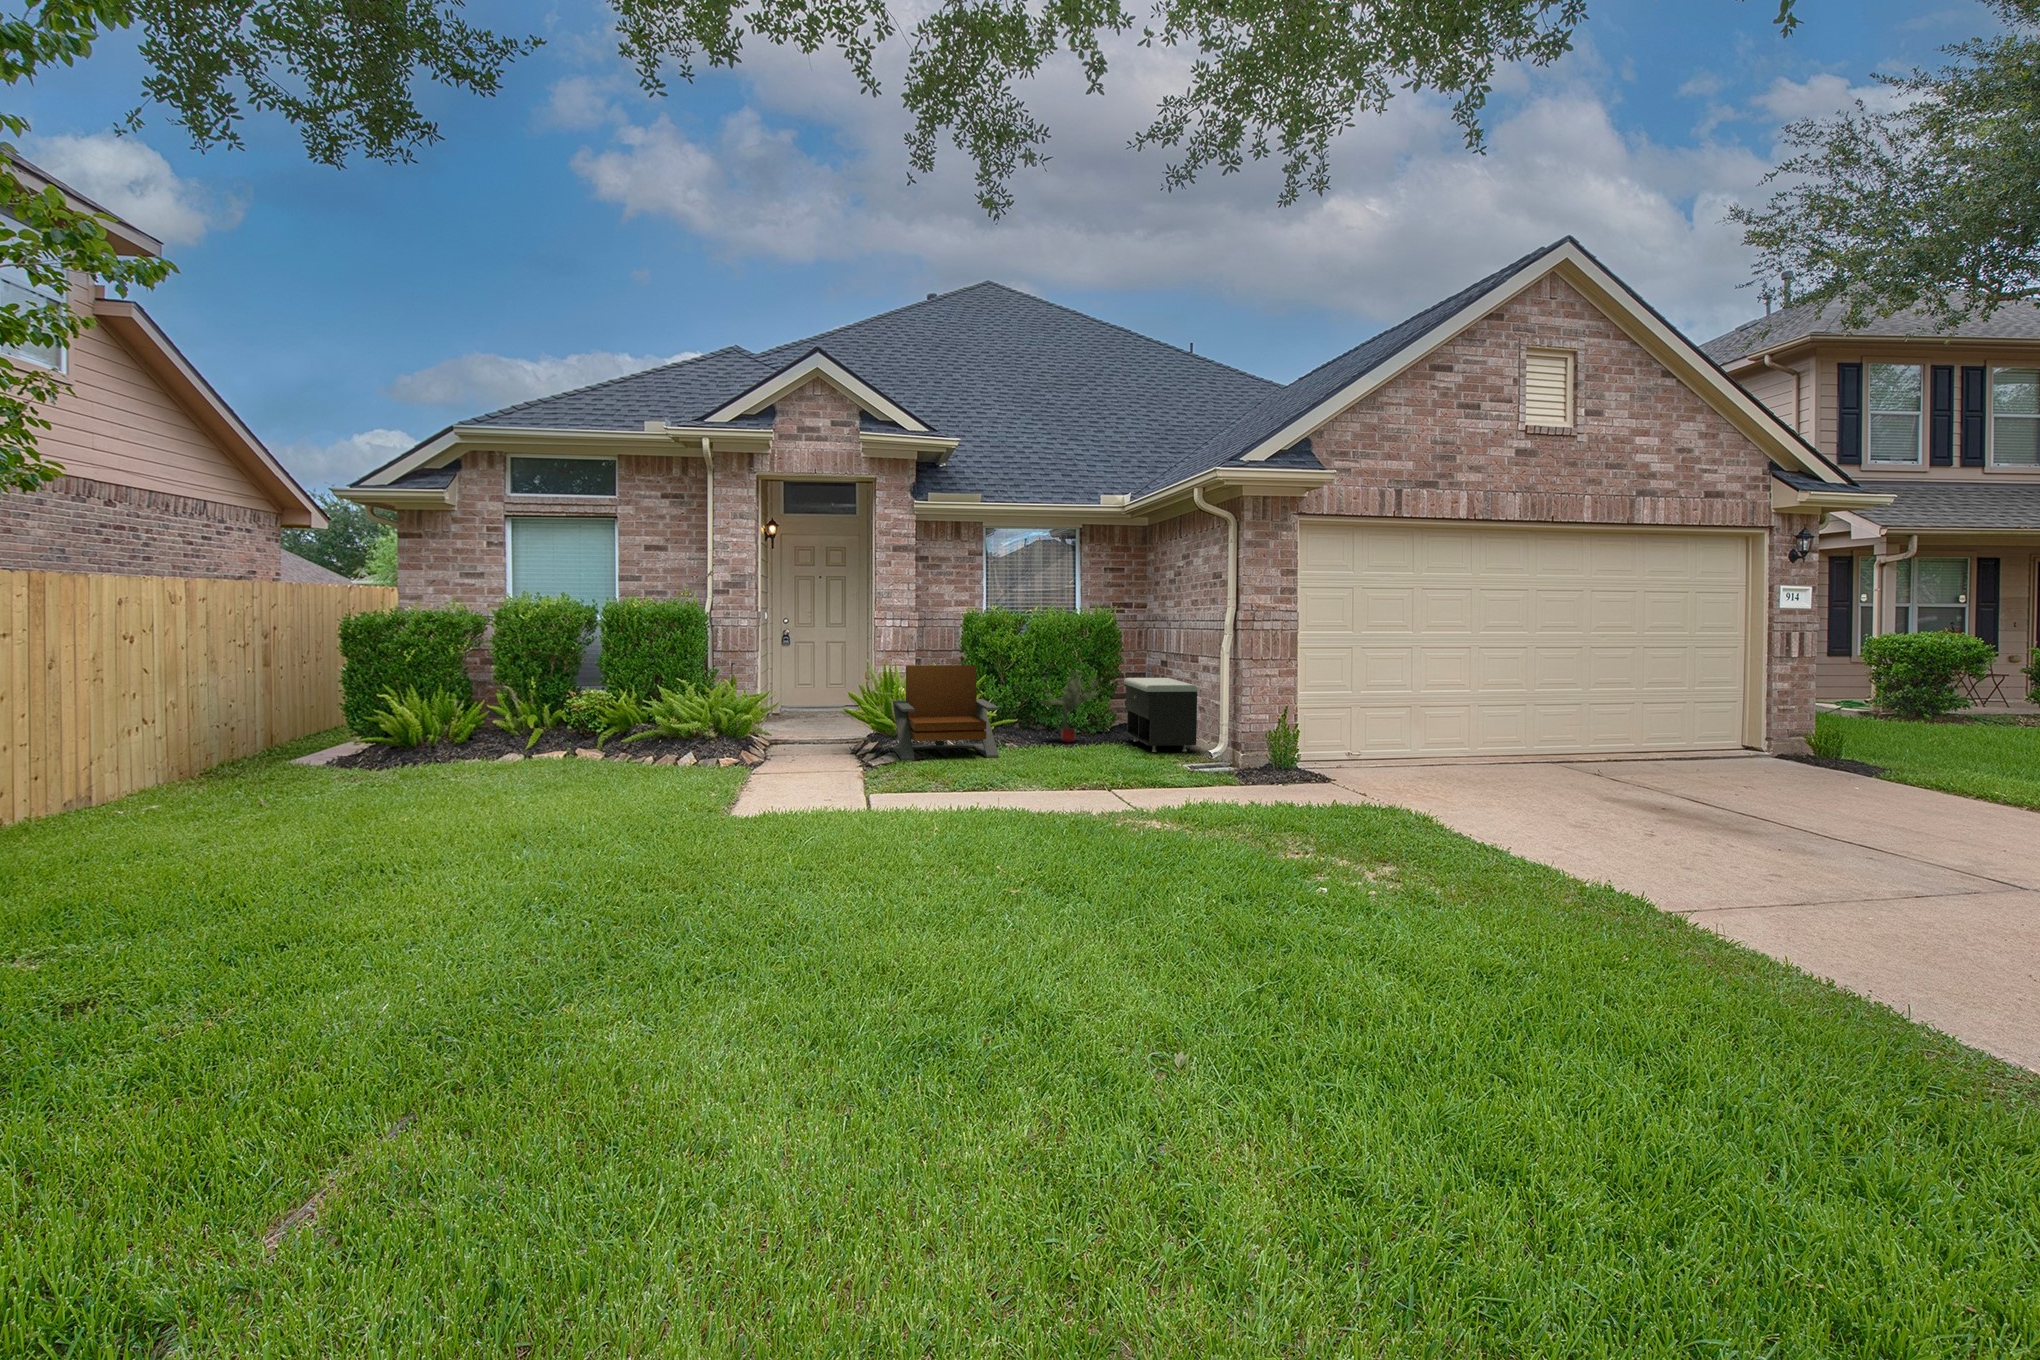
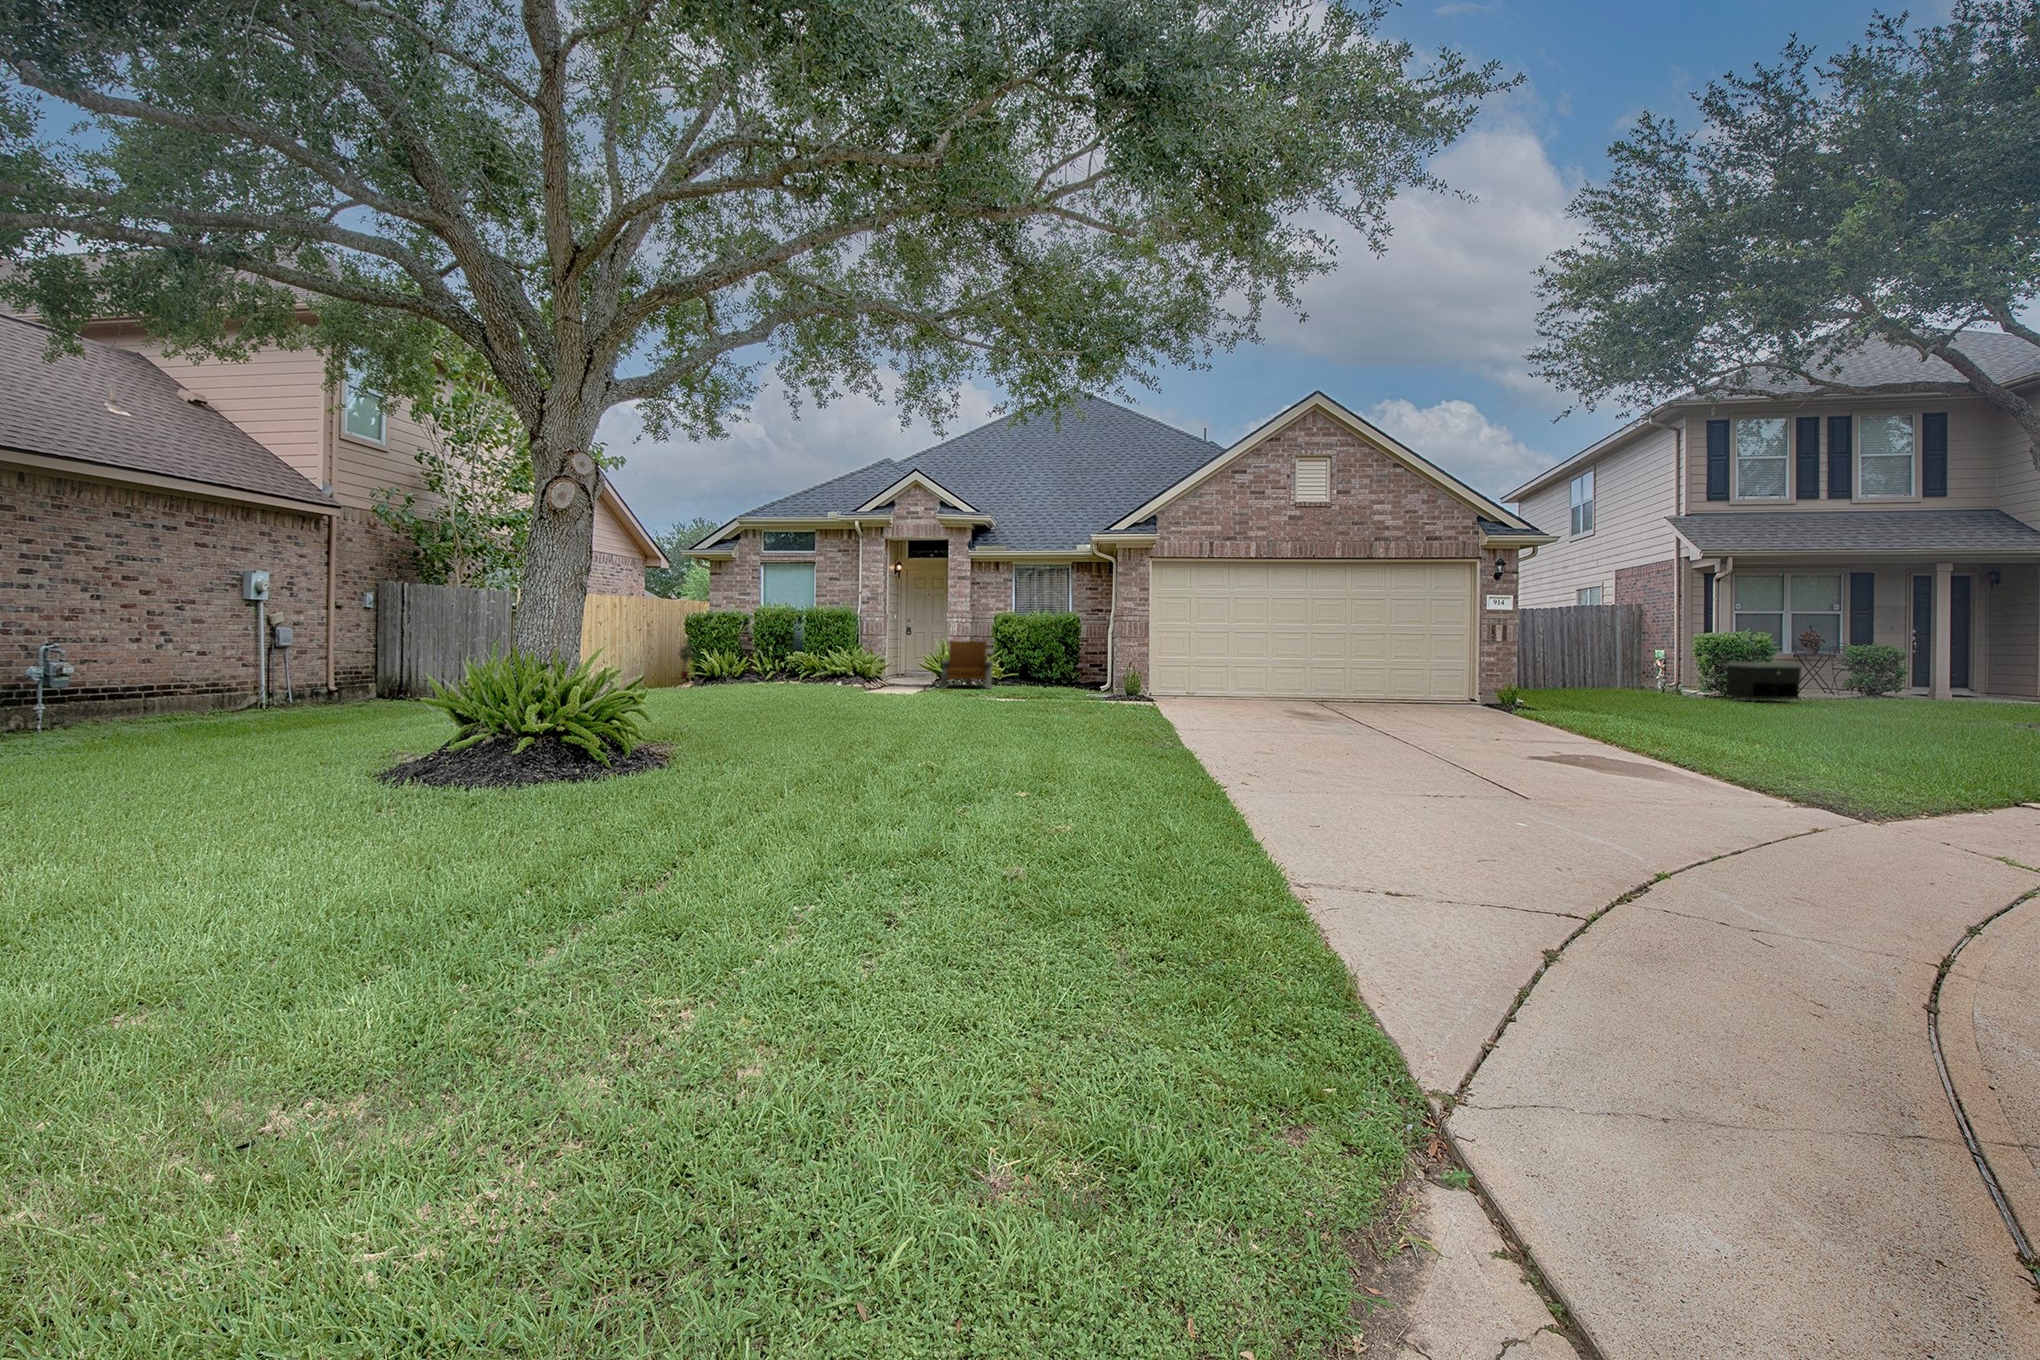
potted tree: present [1041,670,1098,743] -> present [680,642,696,678]
storage bench: present [1124,678,1197,752] -> present [1726,662,1802,701]

